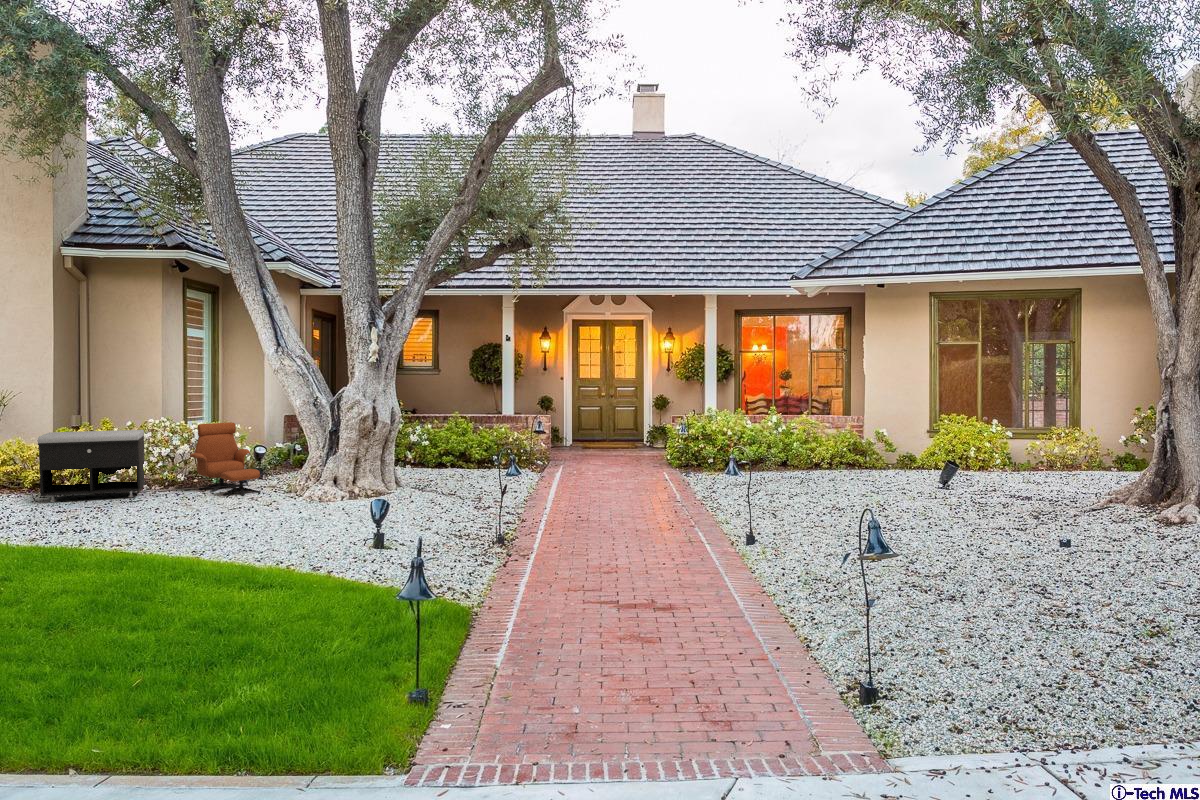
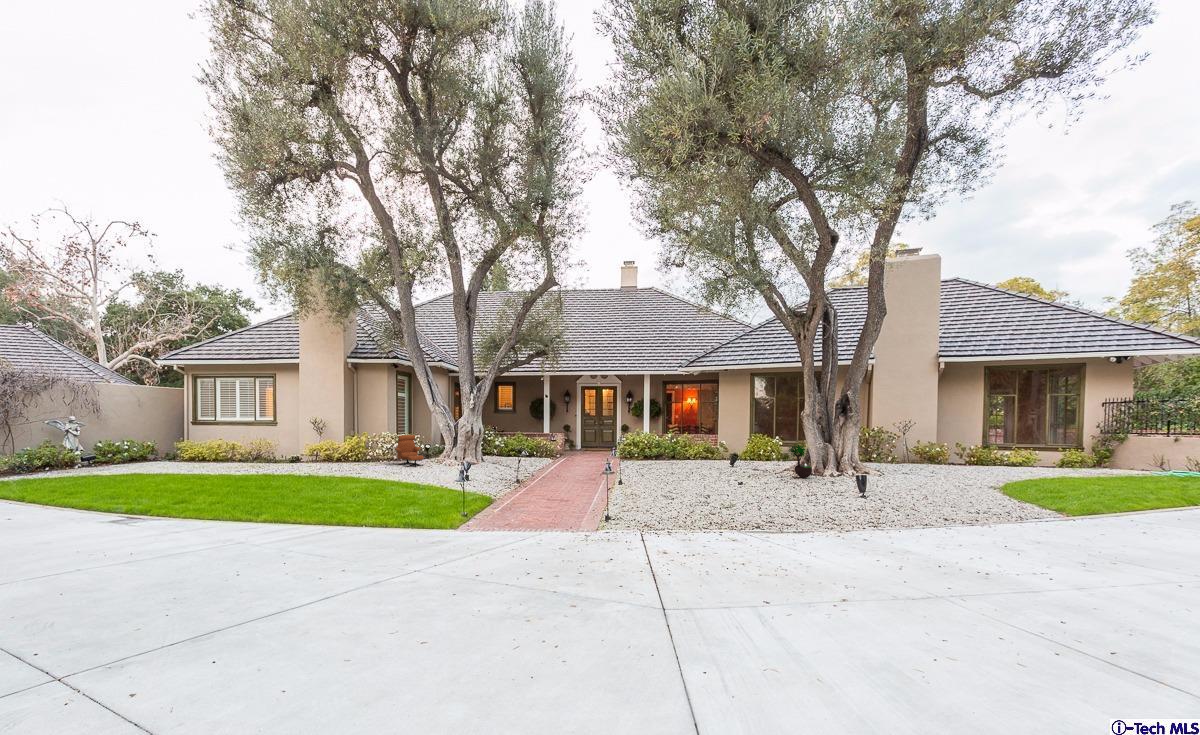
storage bench: present [38,430,145,502] -> none [333,438,376,468]
potted tree: none [1084,438,1142,518] -> present [788,444,812,478]

